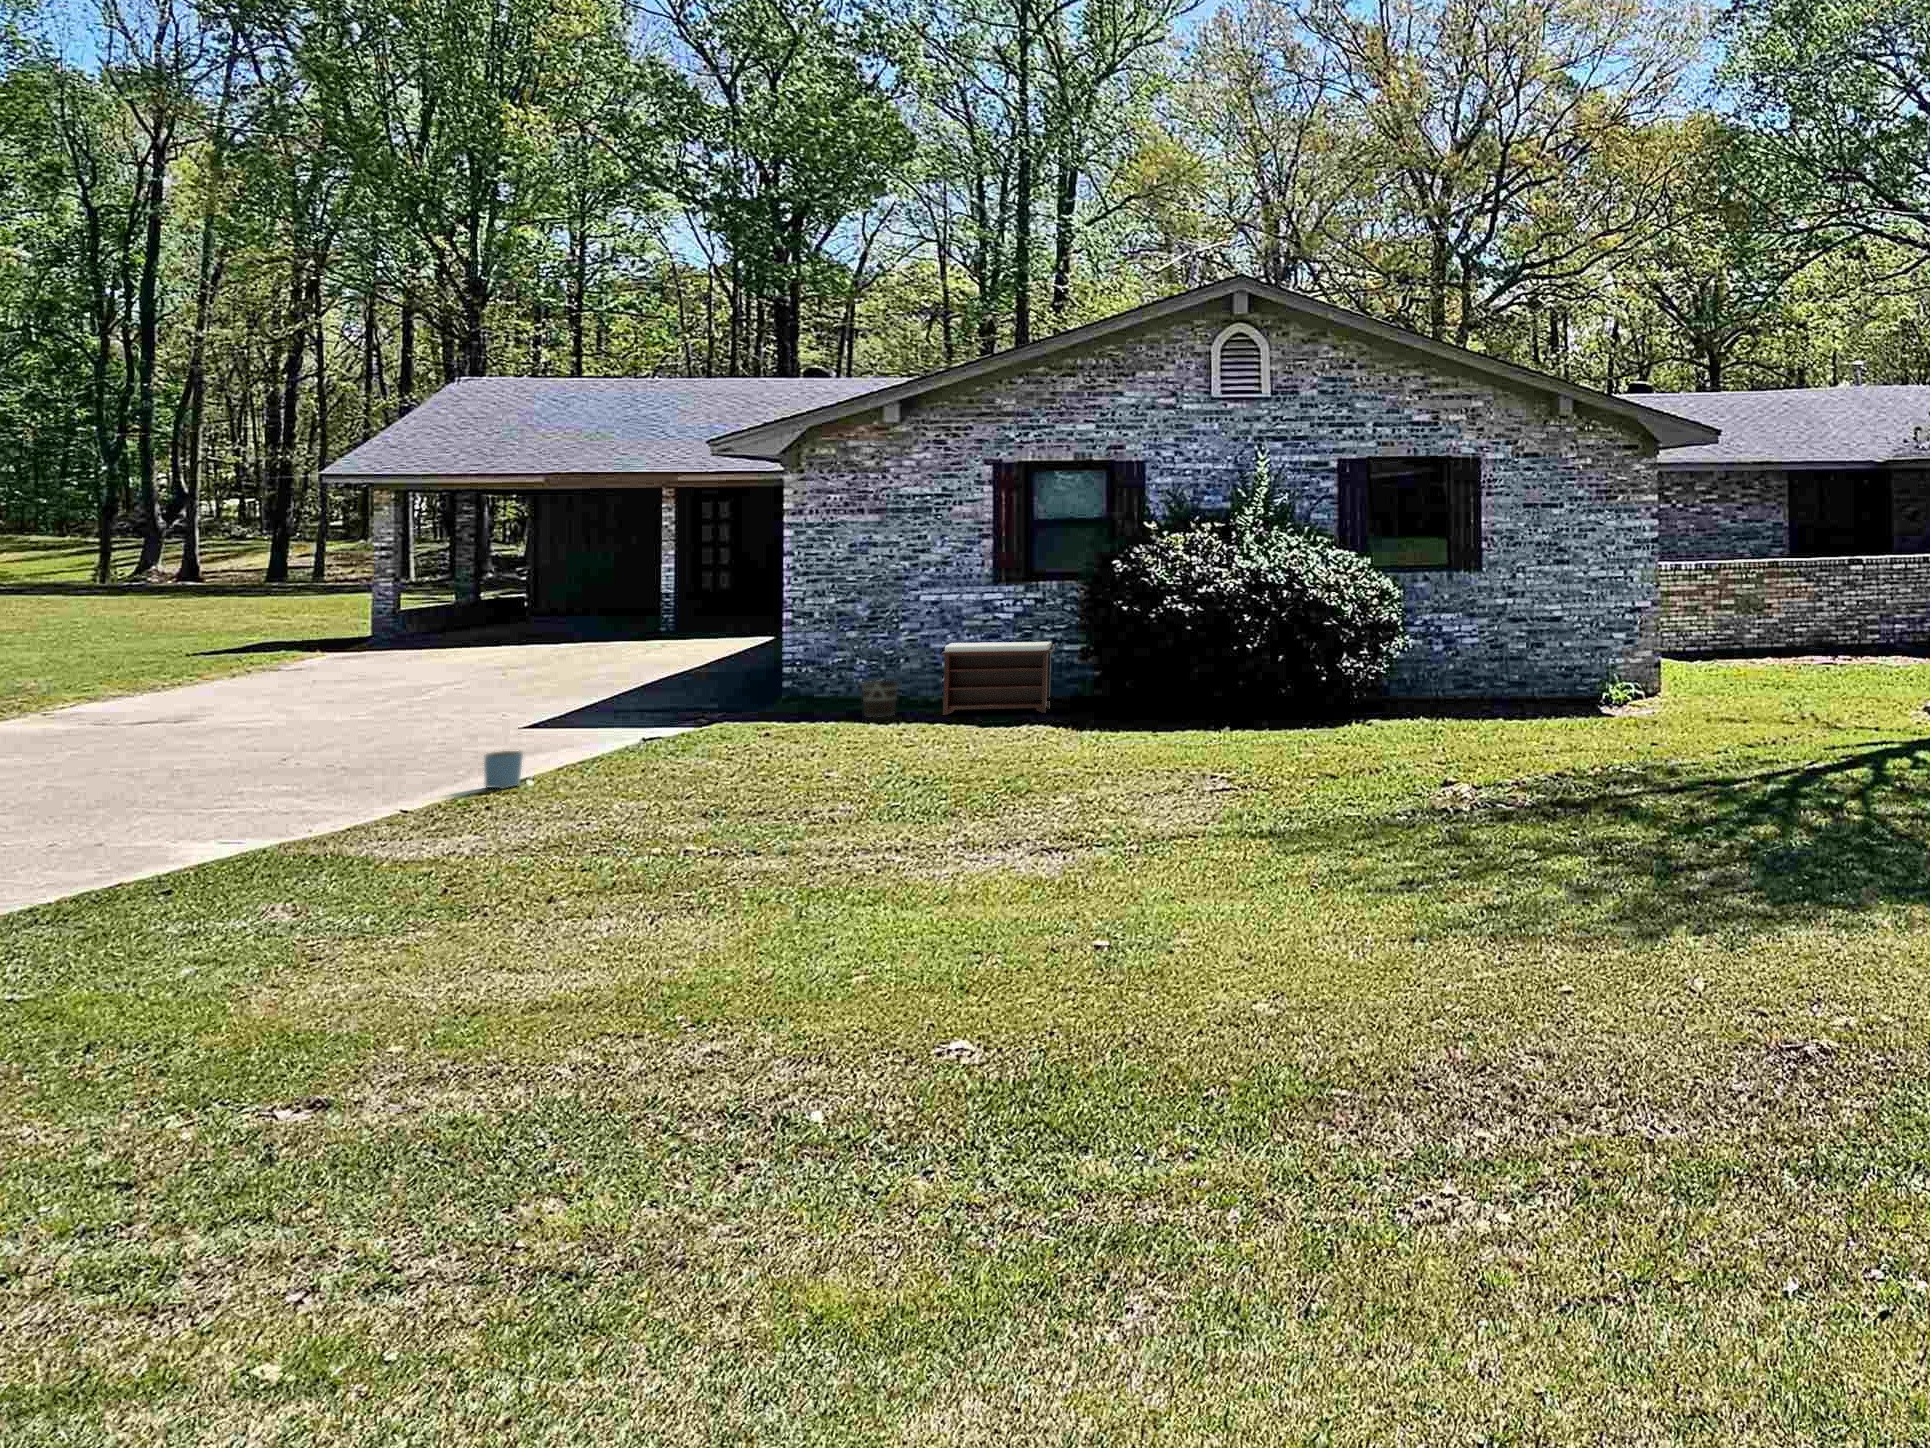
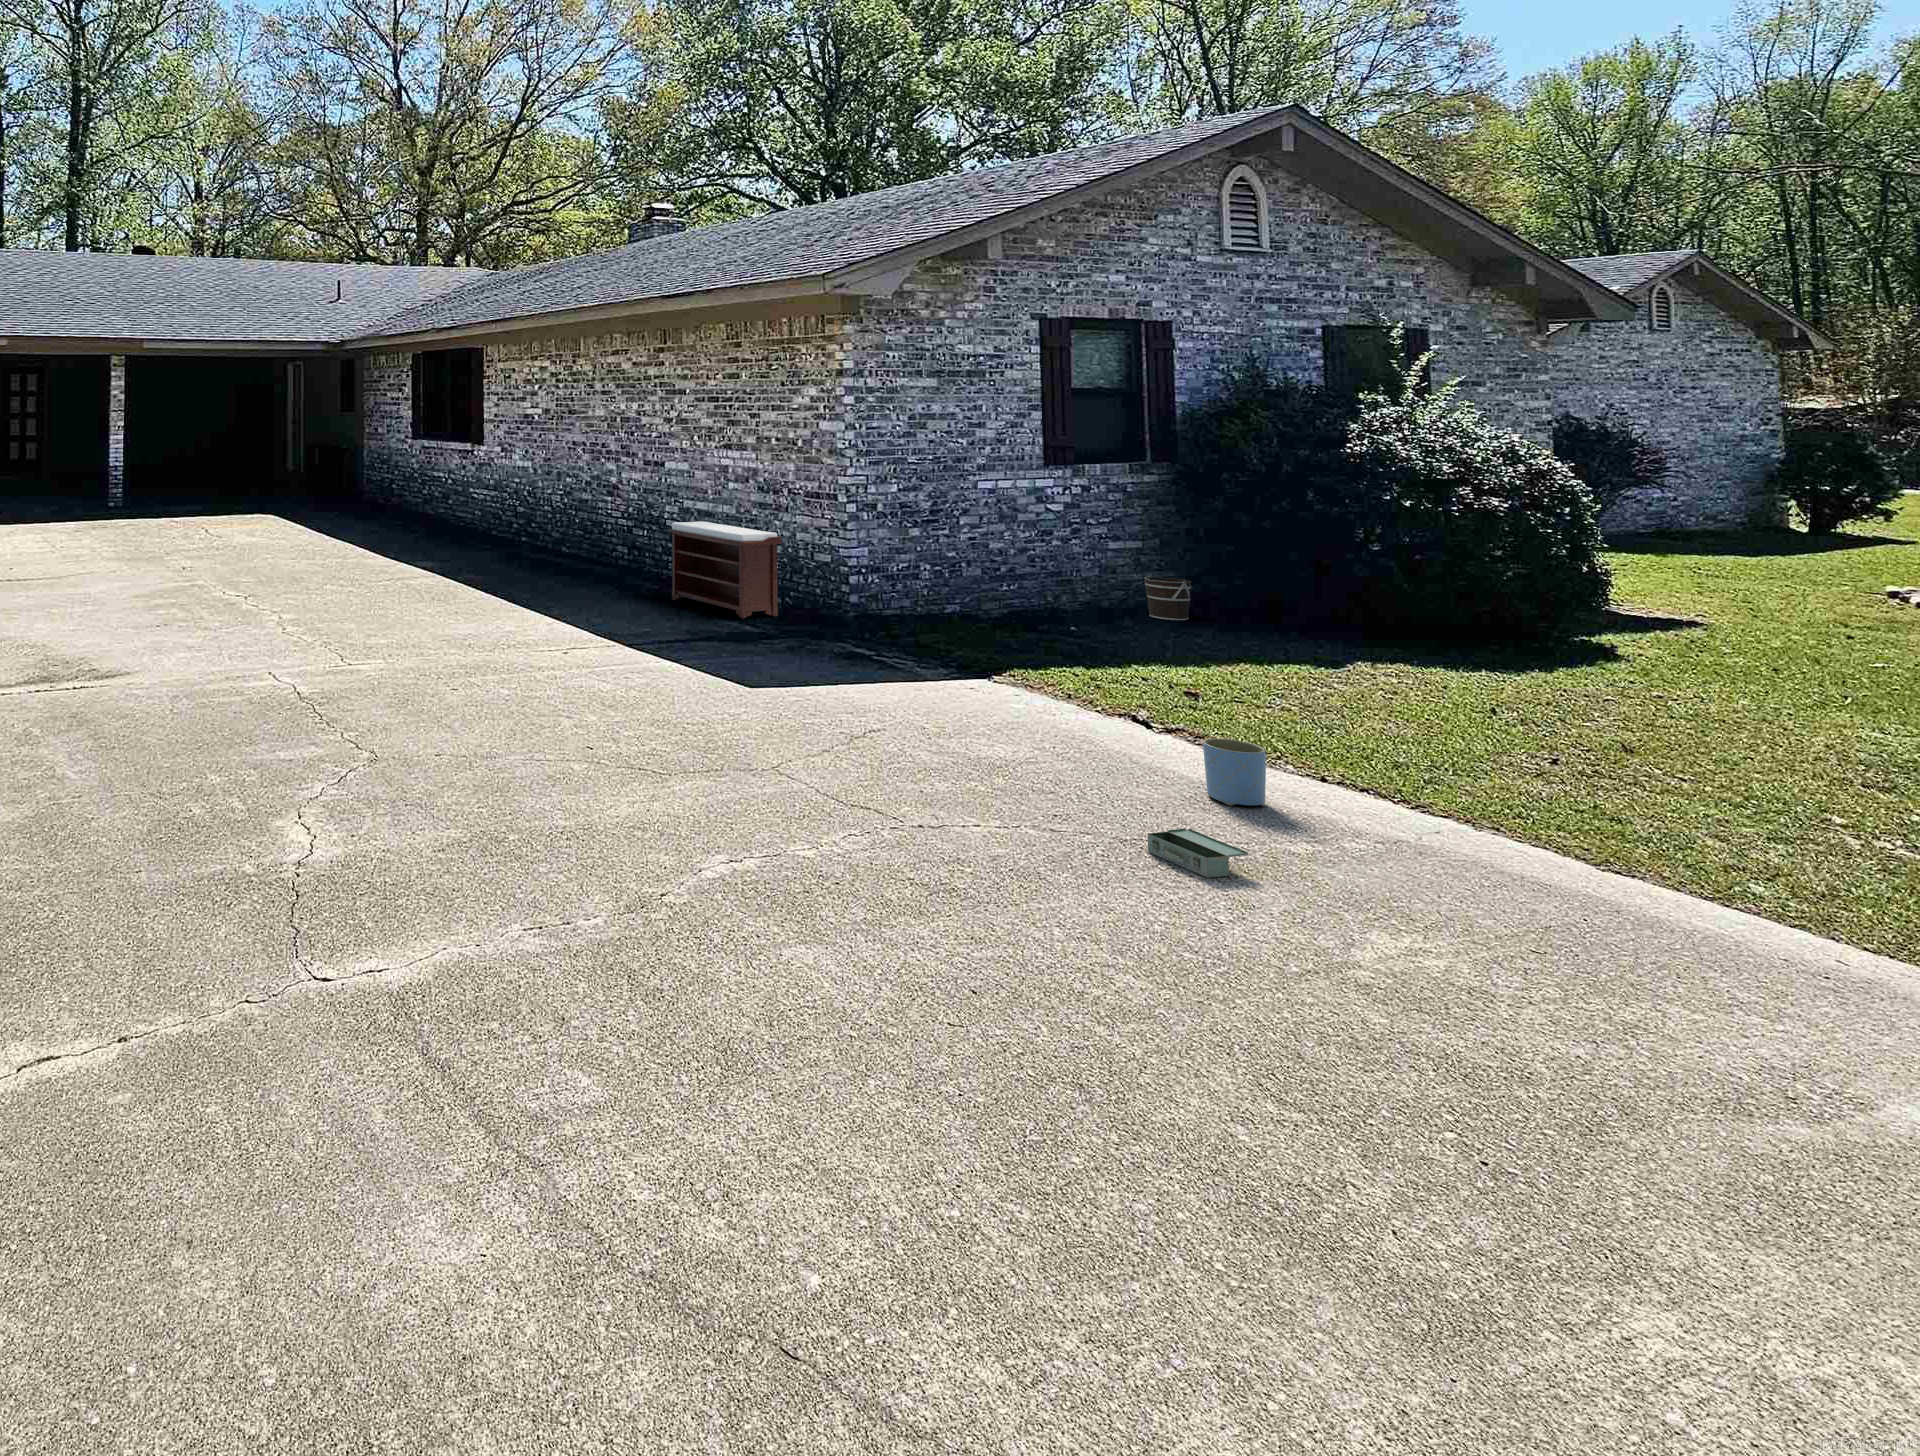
bench: present [941,642,1055,715] -> present [668,522,782,618]
bucket: present [862,681,899,717] -> present [1144,576,1191,620]
toolbox: none [302,789,359,808] -> present [1148,828,1249,878]

